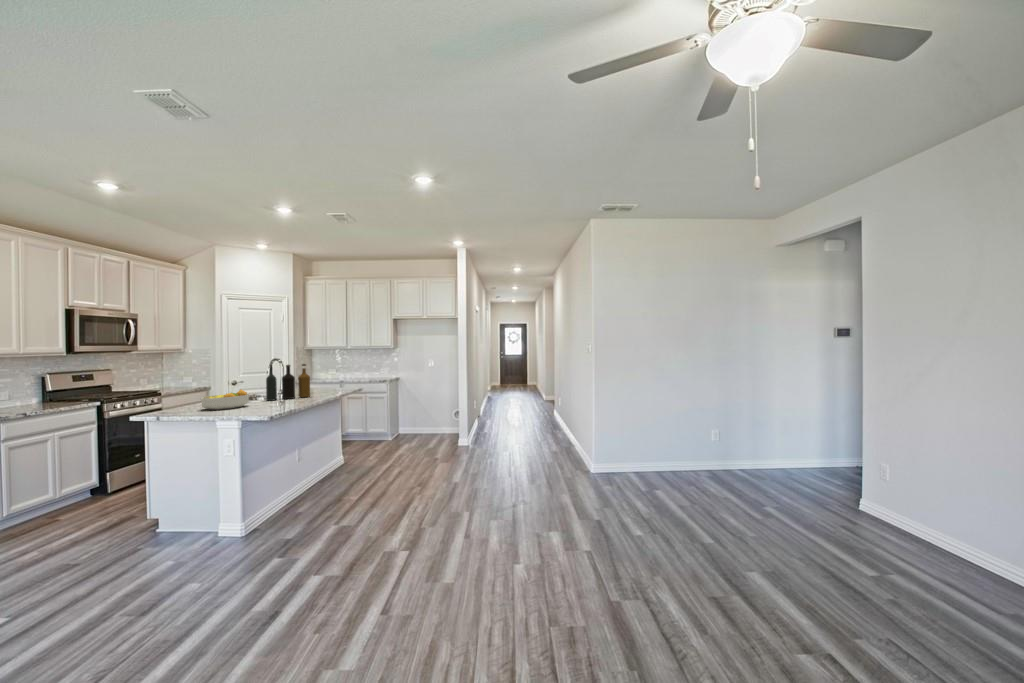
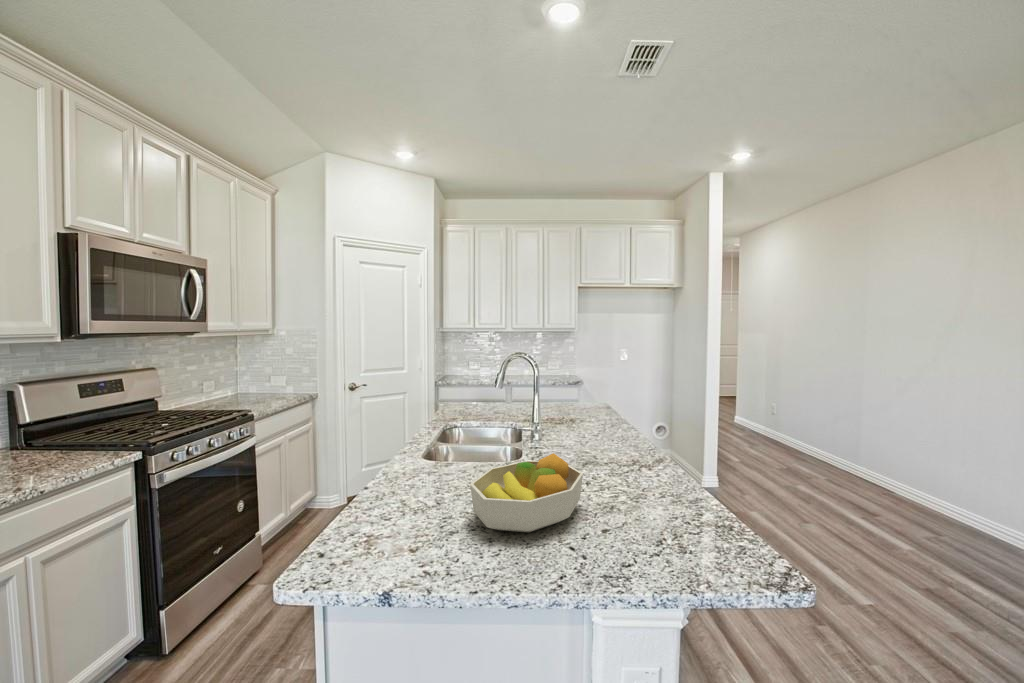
bottle: present [266,364,310,401] -> none [550,370,622,465]

